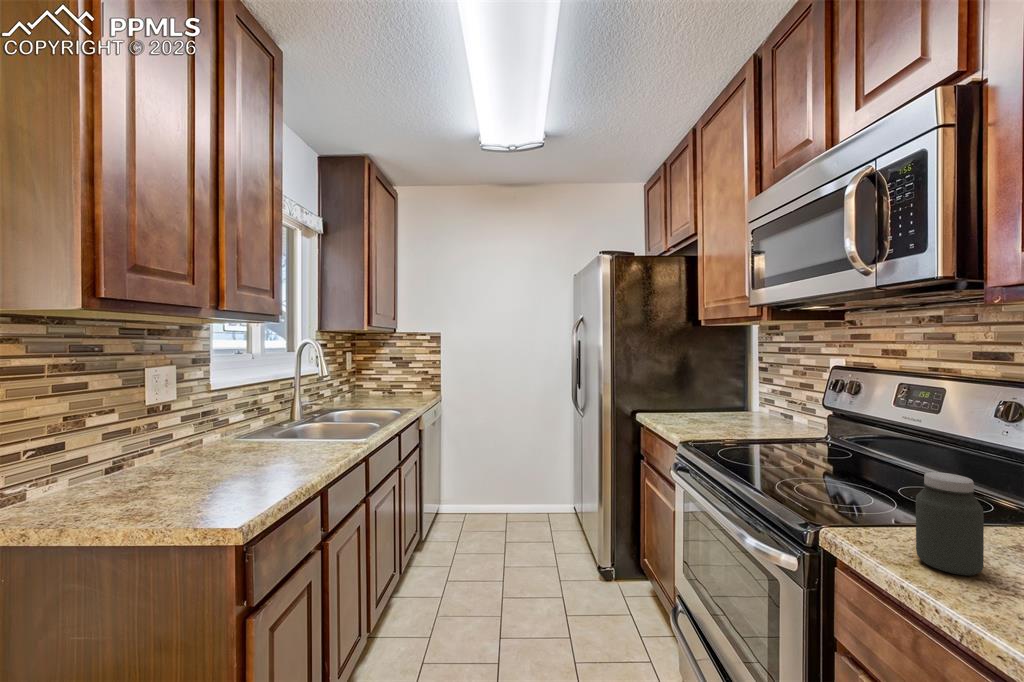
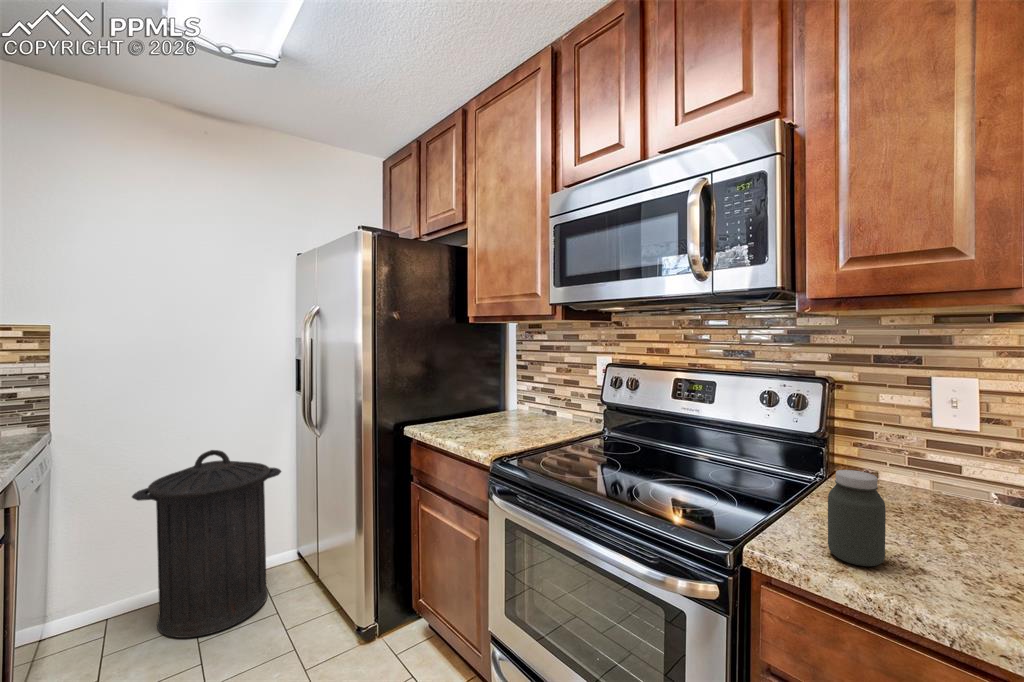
trash can: none [465,416,553,541] -> present [132,450,281,638]

